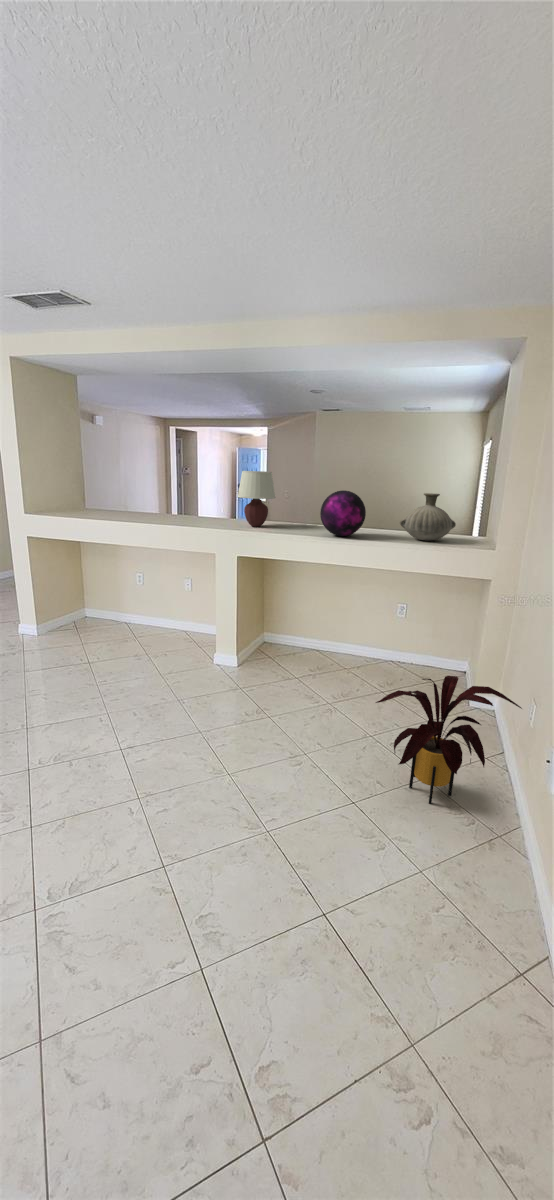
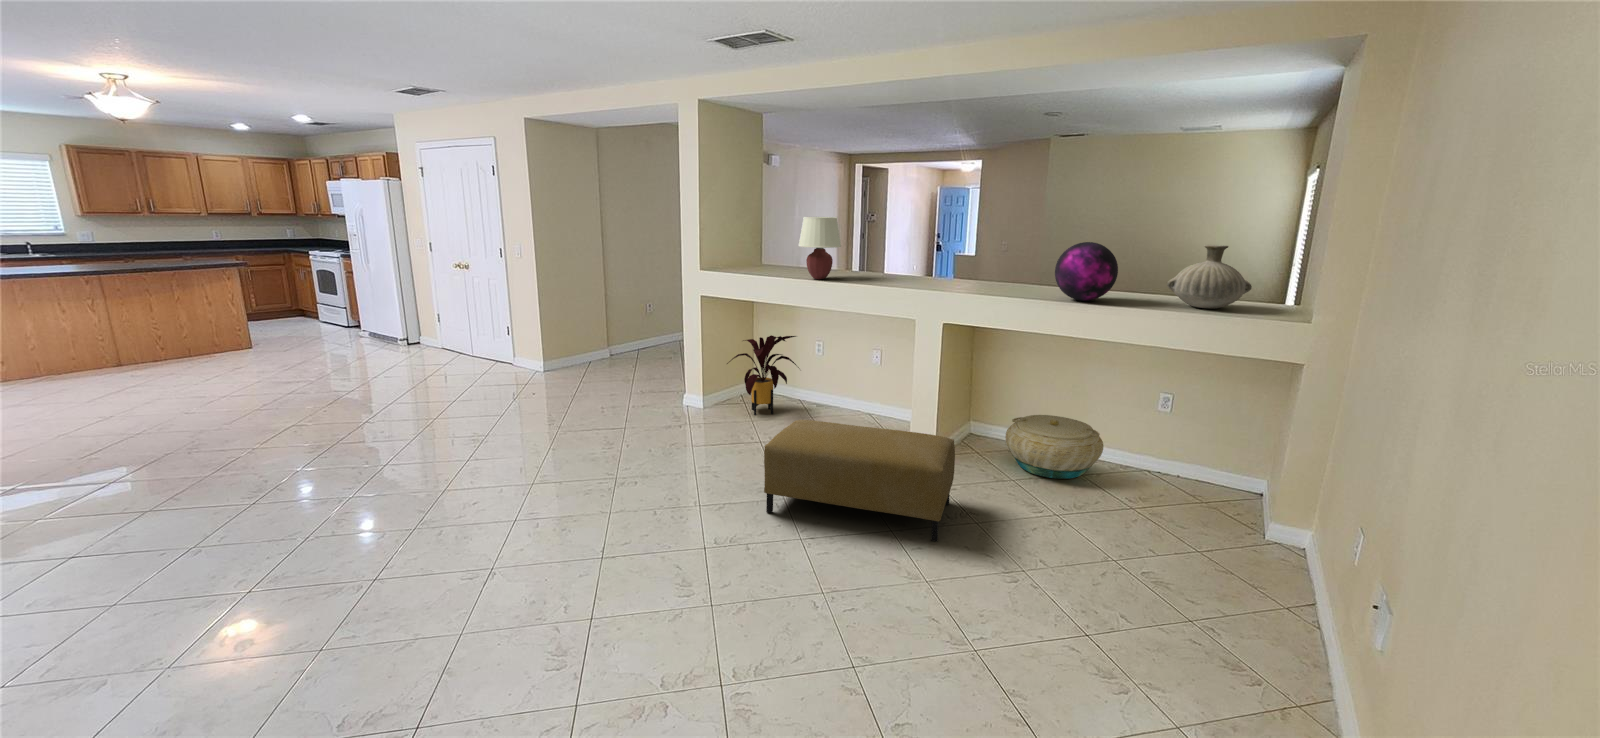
table lamp: present [238,471,275,527] -> present [798,217,841,279]
basket: none [290,624,360,673] -> present [1005,415,1103,479]
ottoman: none [83,643,250,738] -> present [764,420,955,541]
house plant: present [376,676,522,804] -> present [727,335,799,415]

